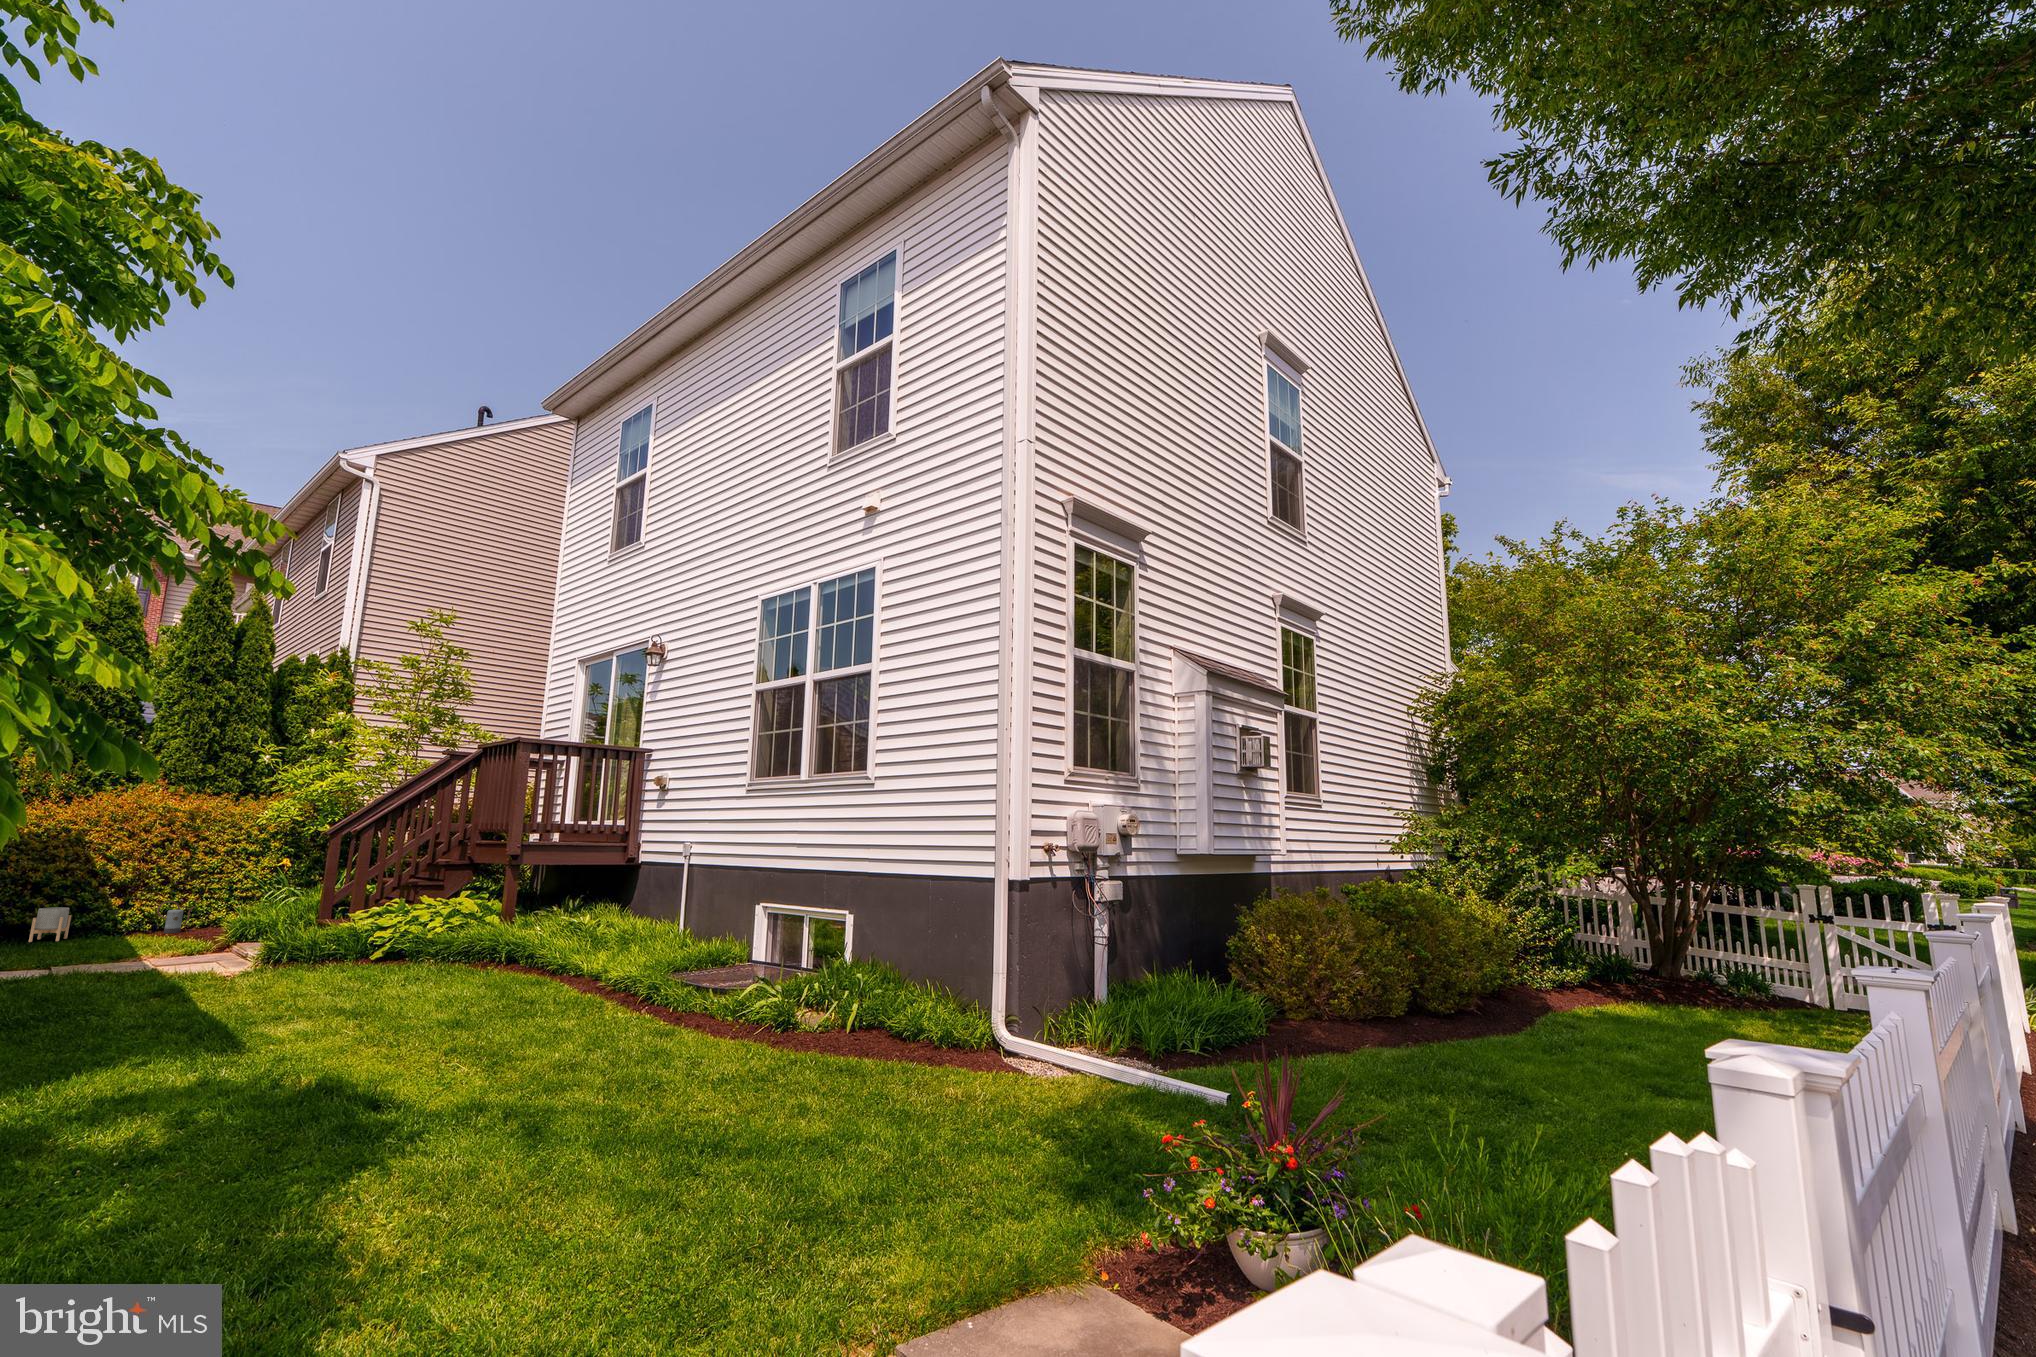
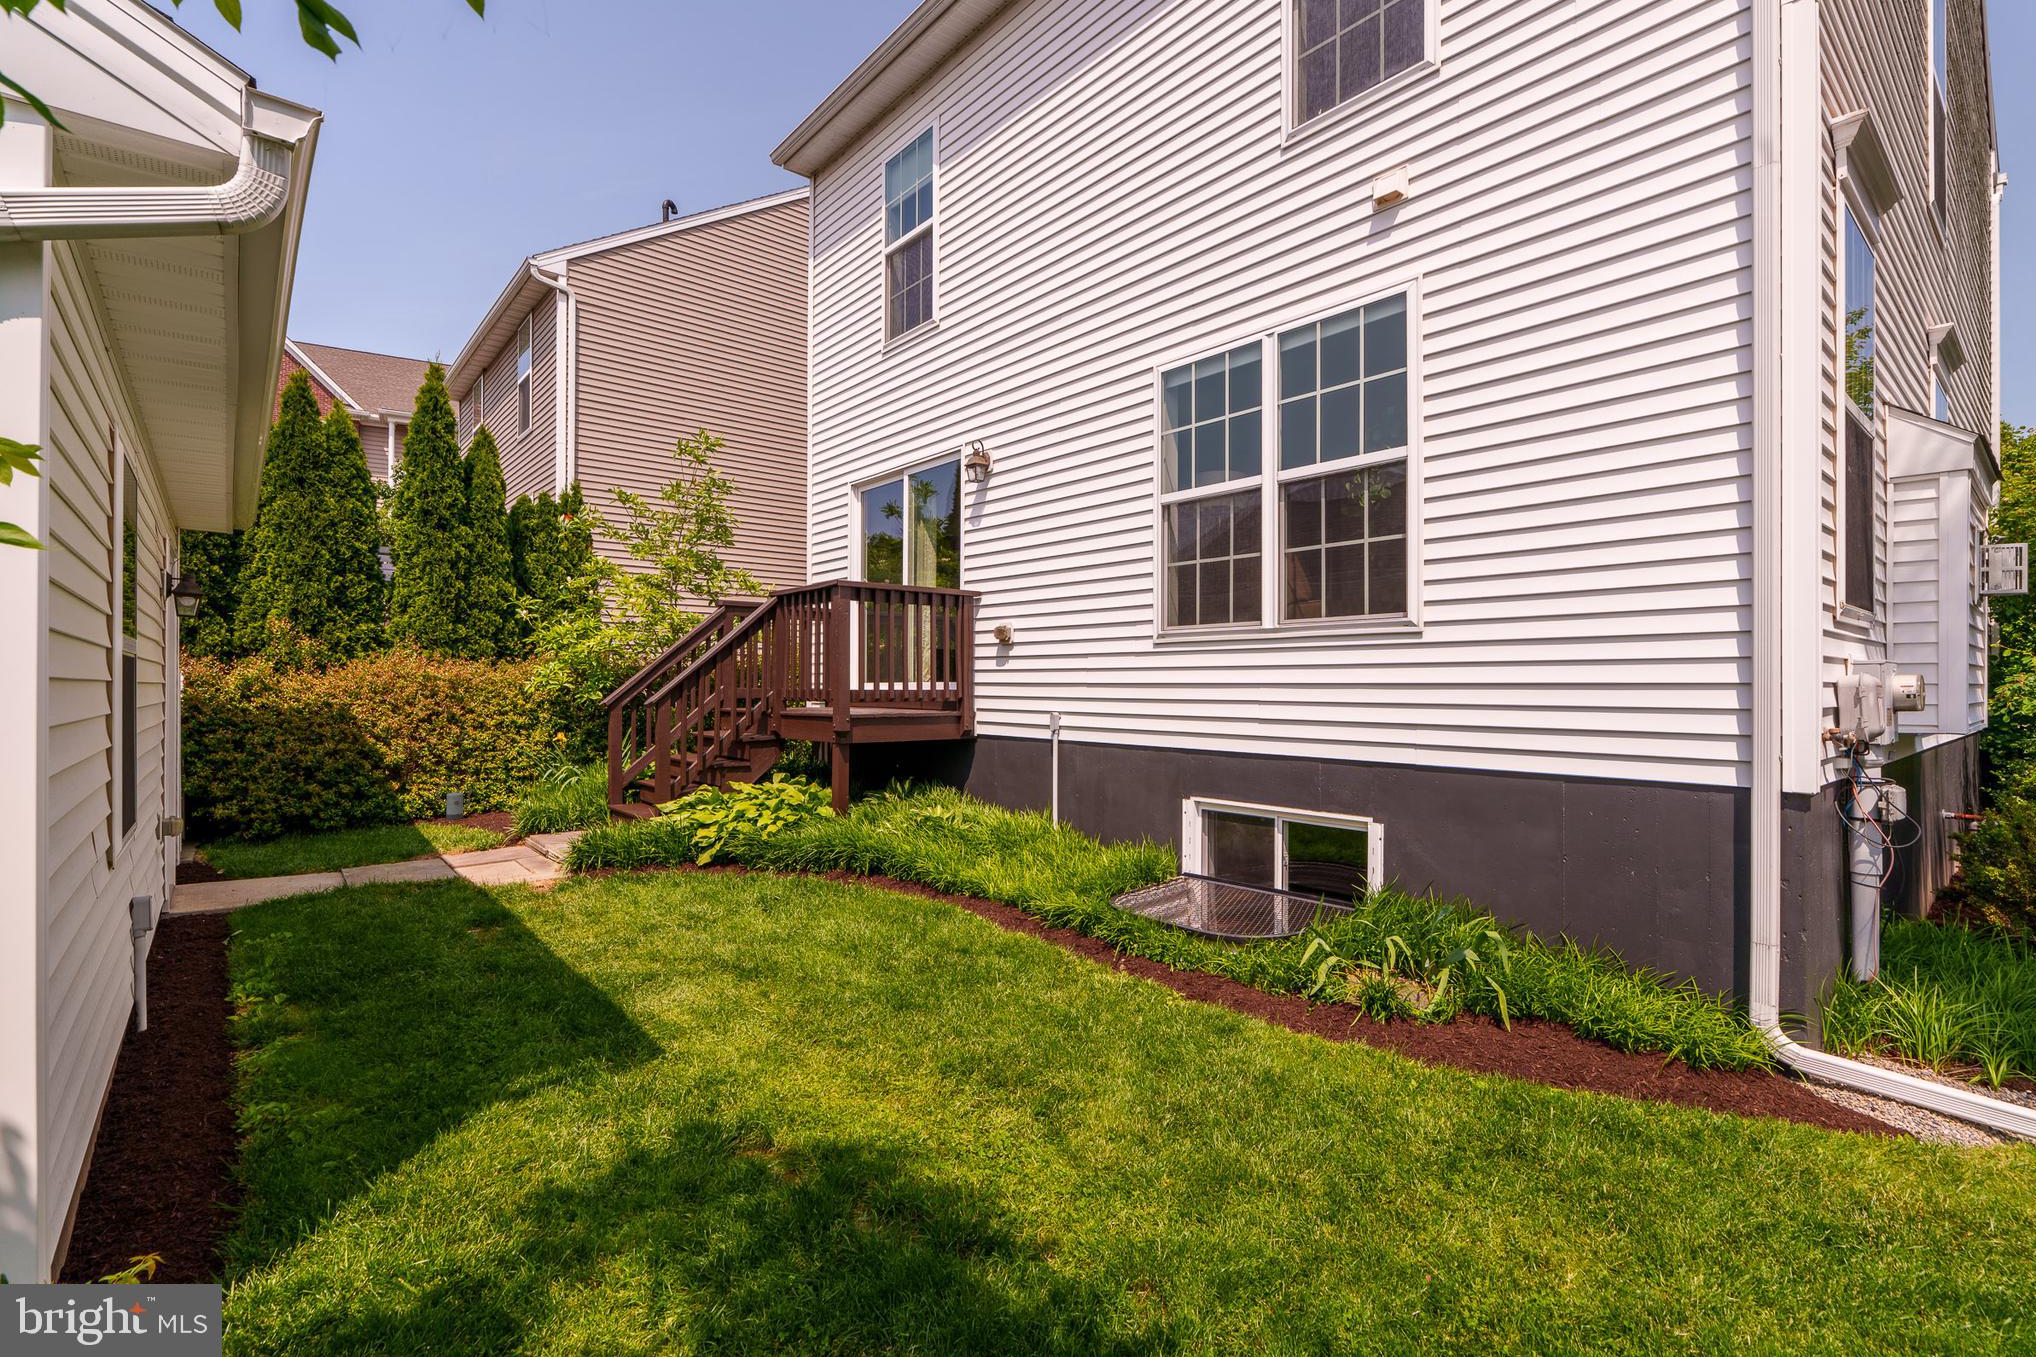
planter: present [29,907,71,942] -> none [310,793,349,834]

